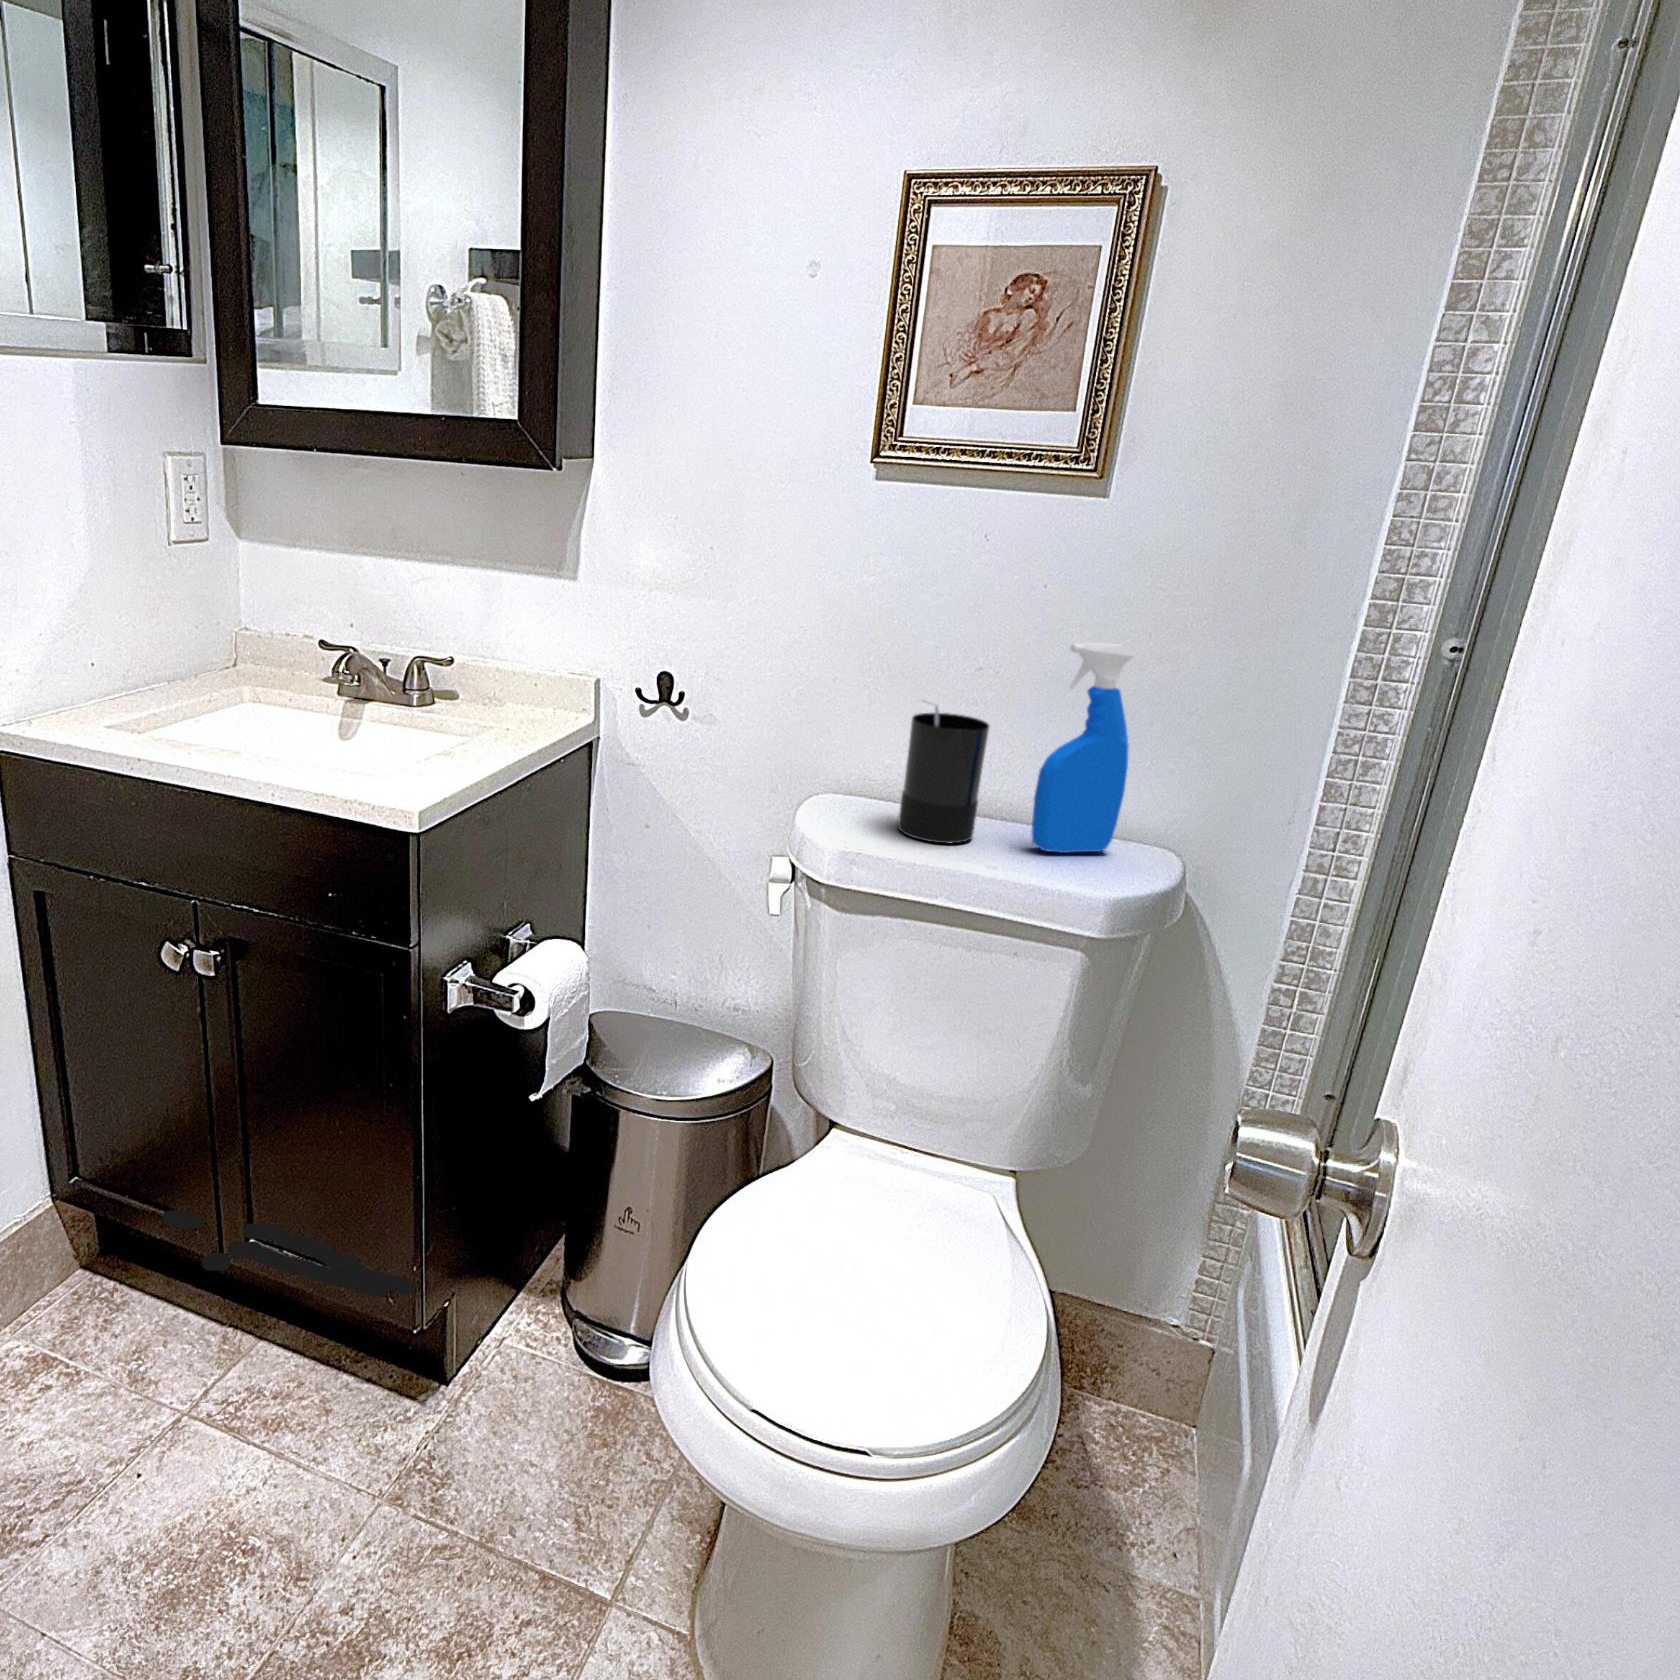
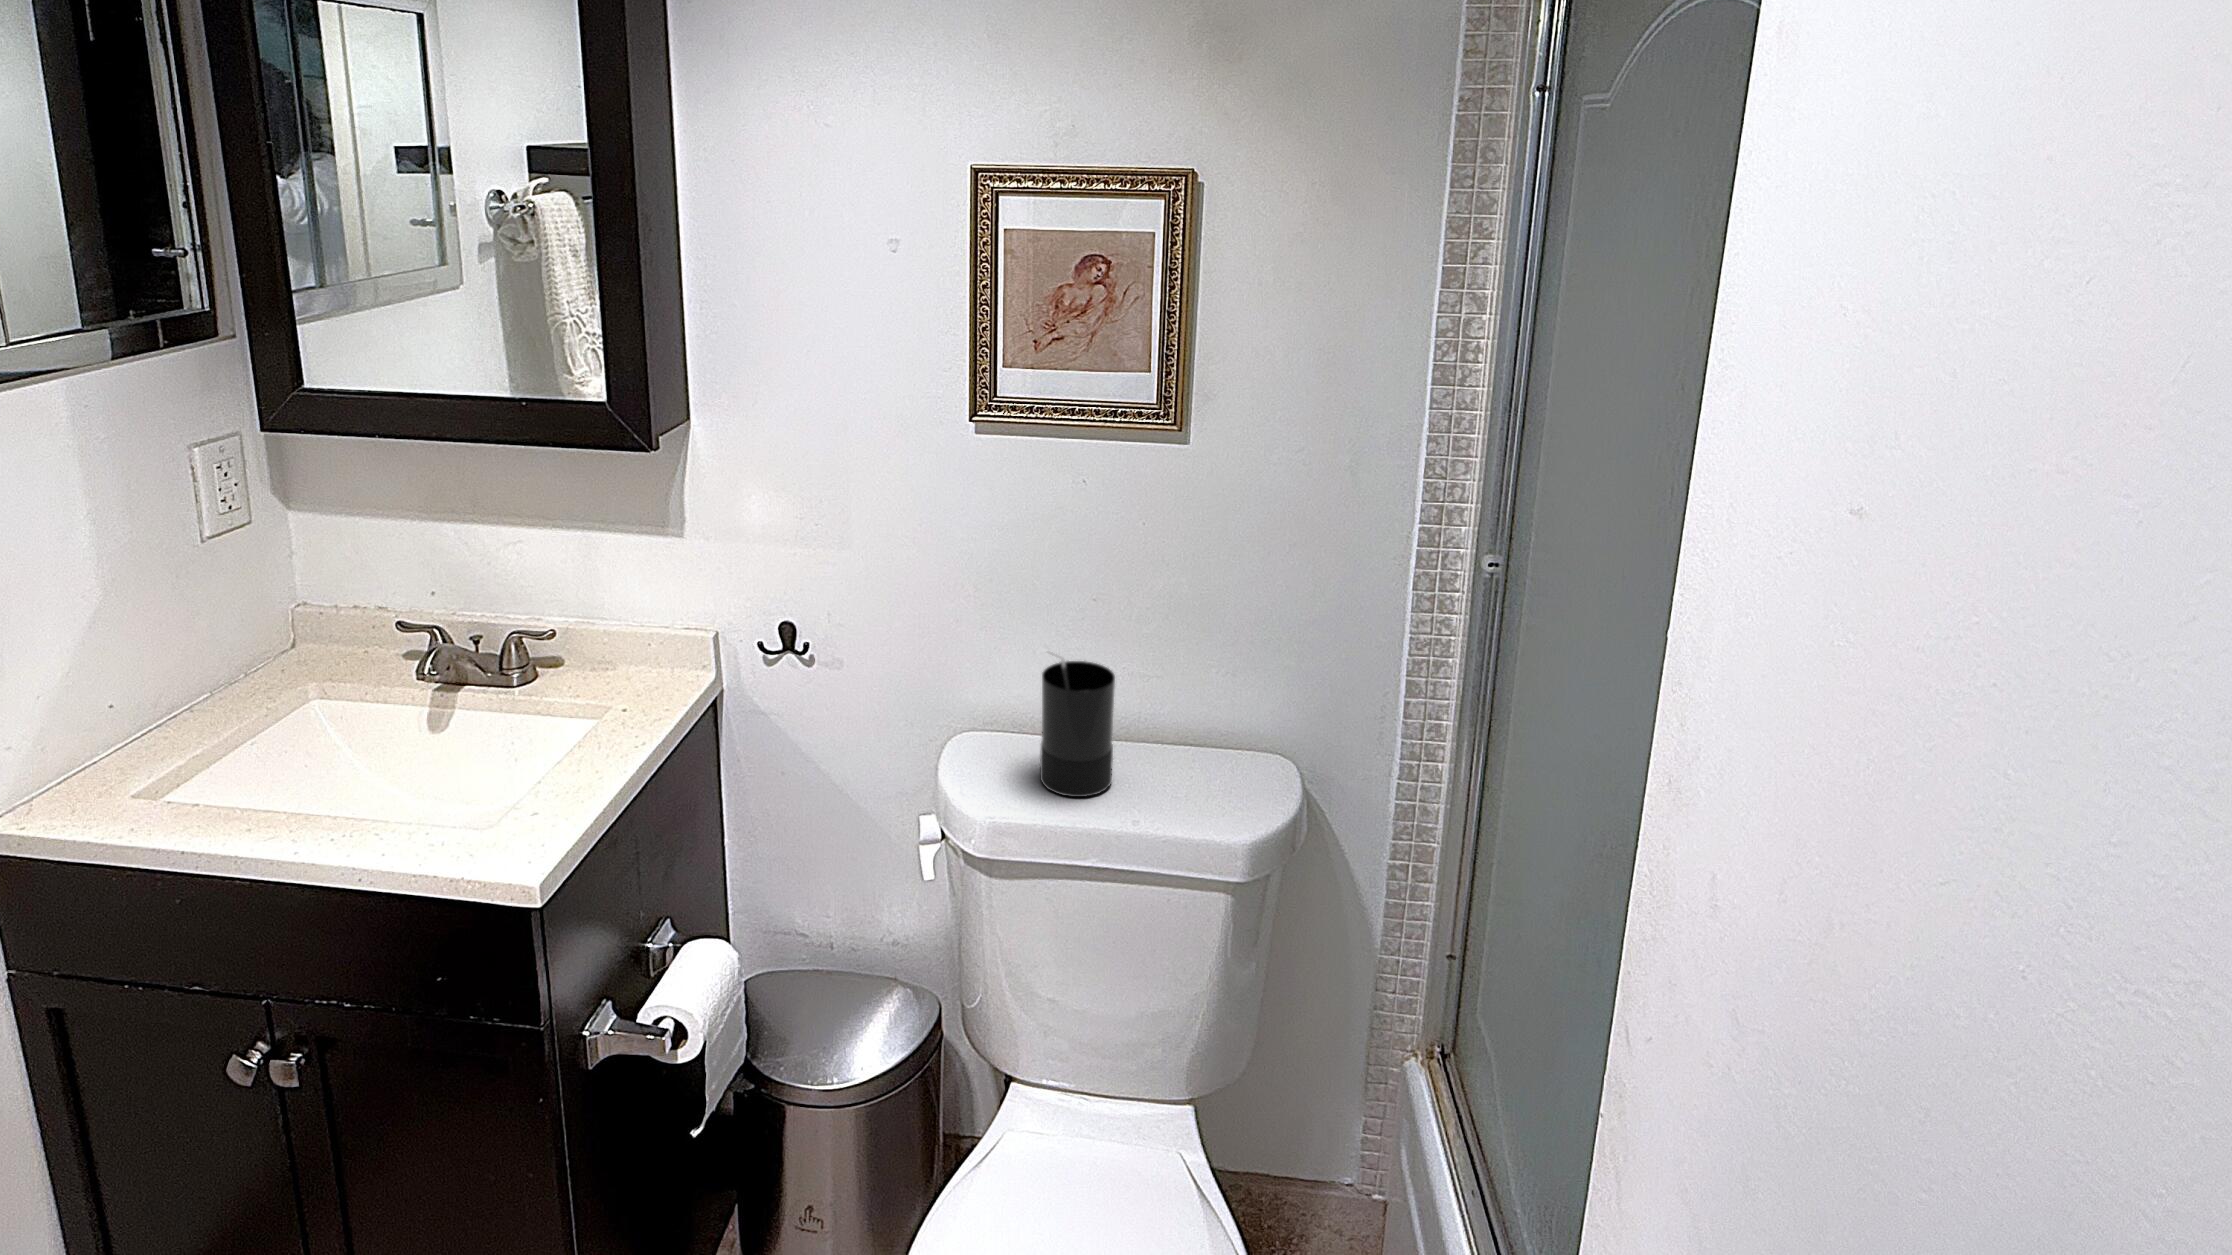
spray bottle: present [1032,643,1133,853] -> none [1164,590,1242,788]

